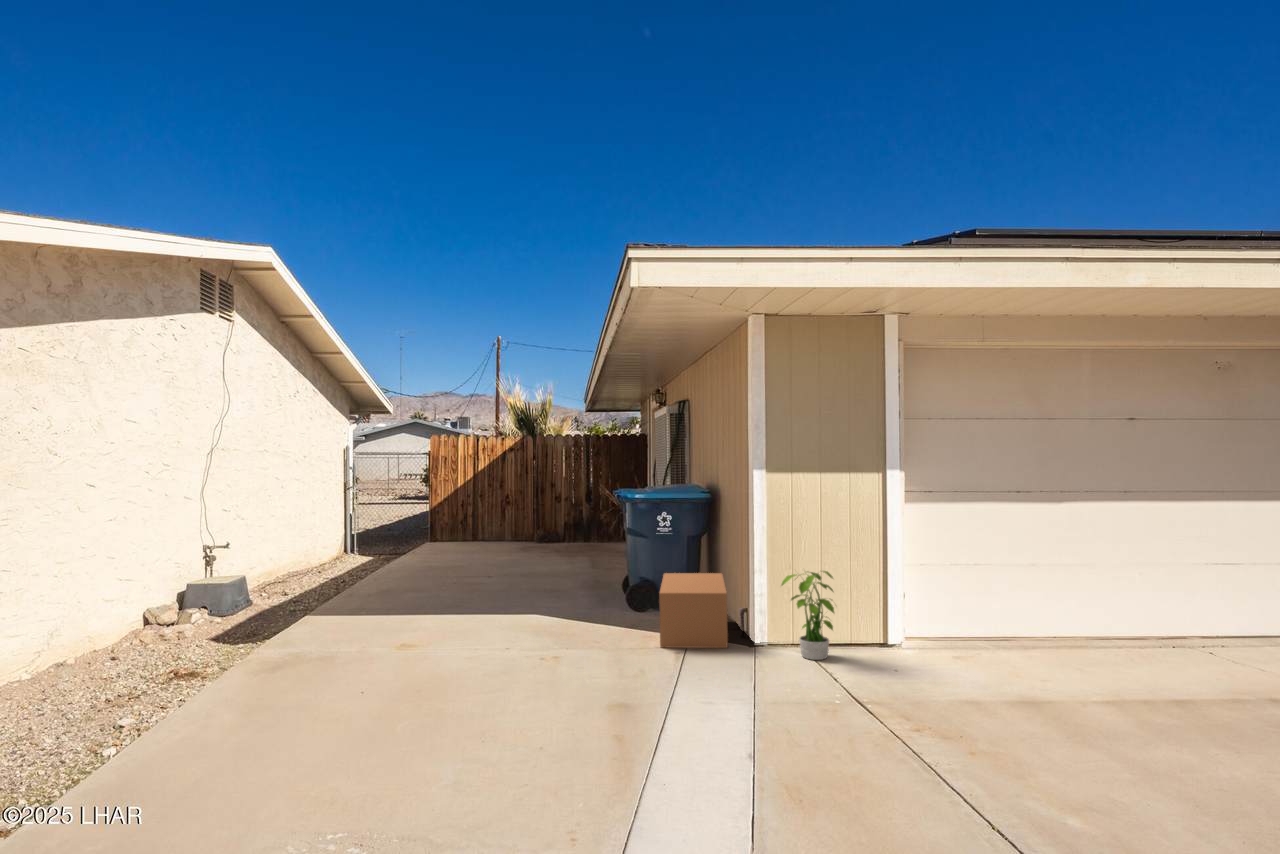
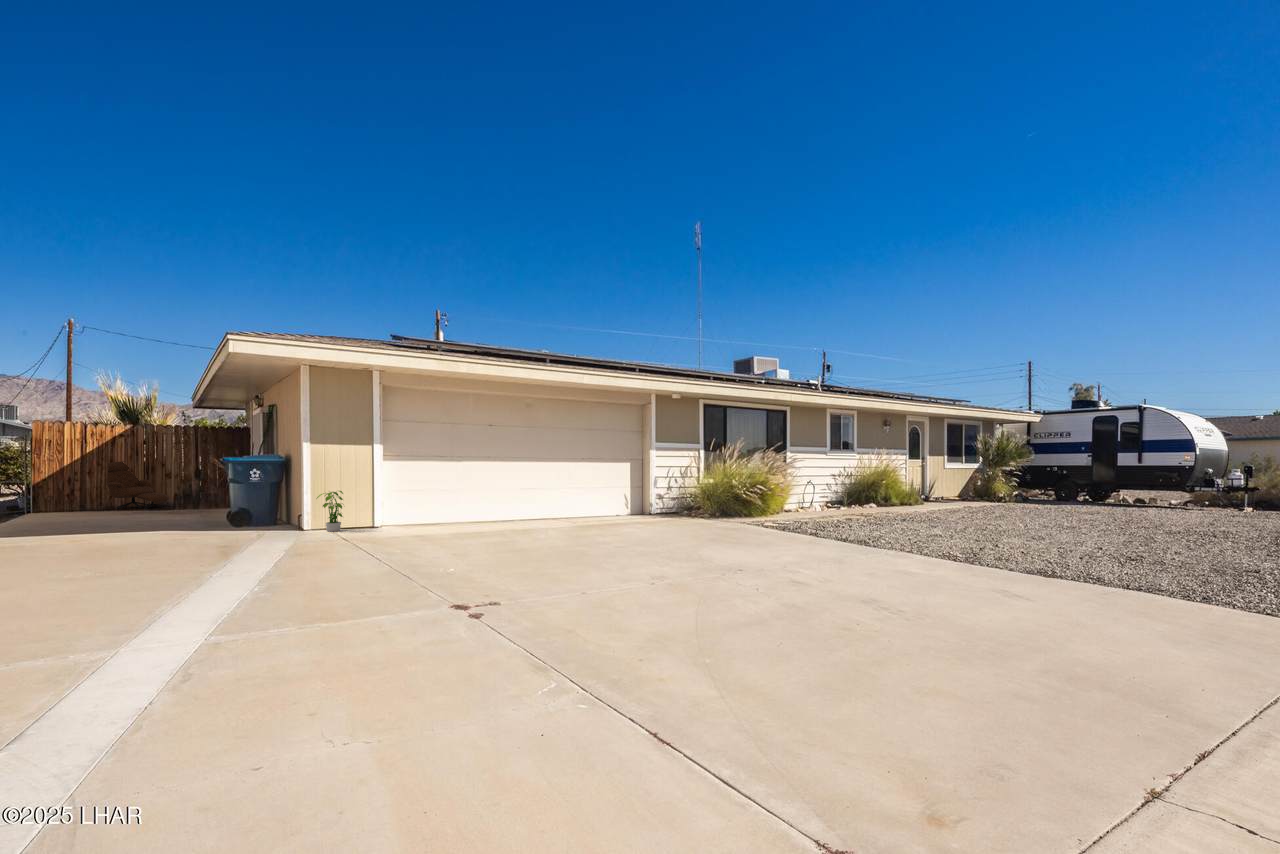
lounge chair: none [496,482,560,547] -> present [106,461,169,509]
cardboard box: present [659,573,728,648] -> none [248,501,290,536]

